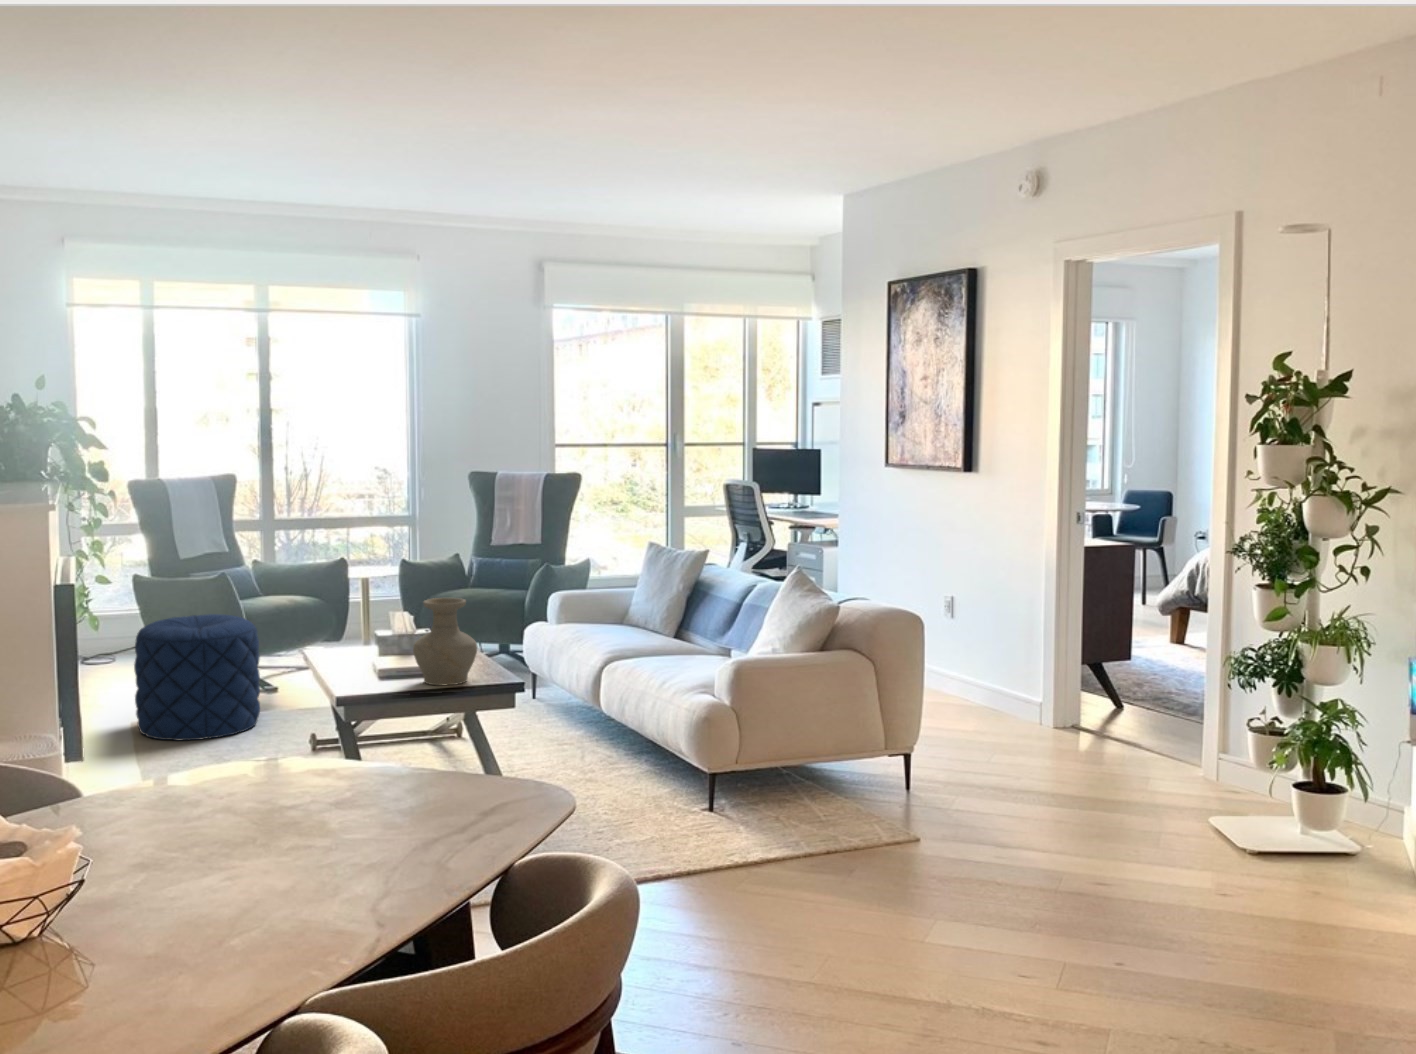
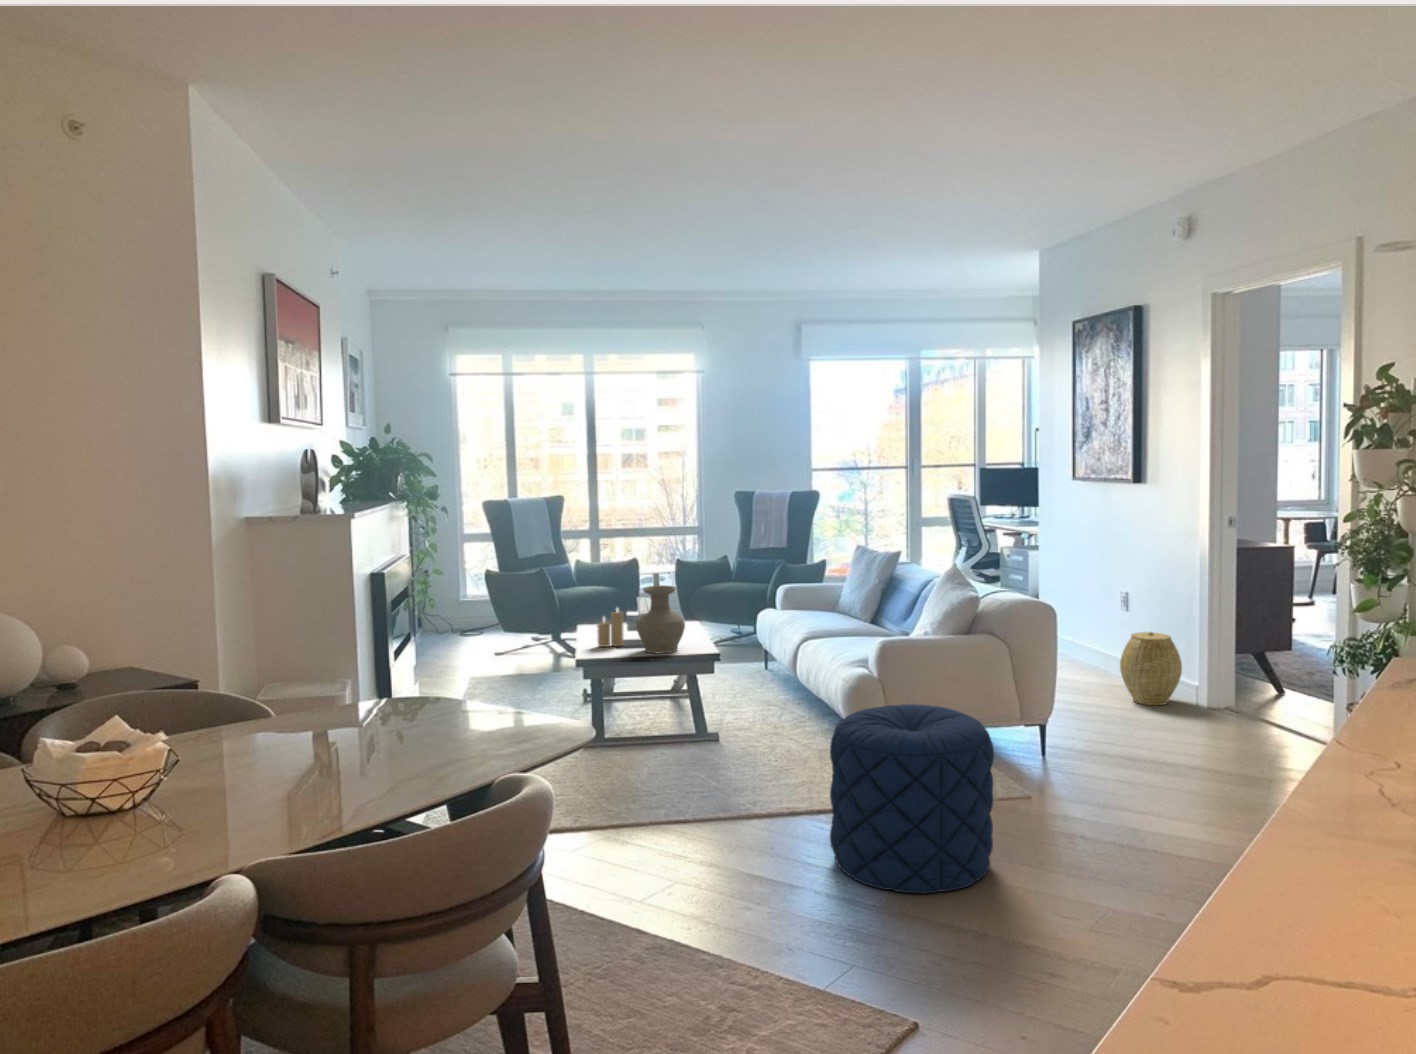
pouf: present [134,614,260,740] -> present [830,704,994,894]
candle: none [354,626,390,679] -> present [597,609,624,647]
woven basket: none [959,641,1025,724] -> present [1120,632,1182,705]

